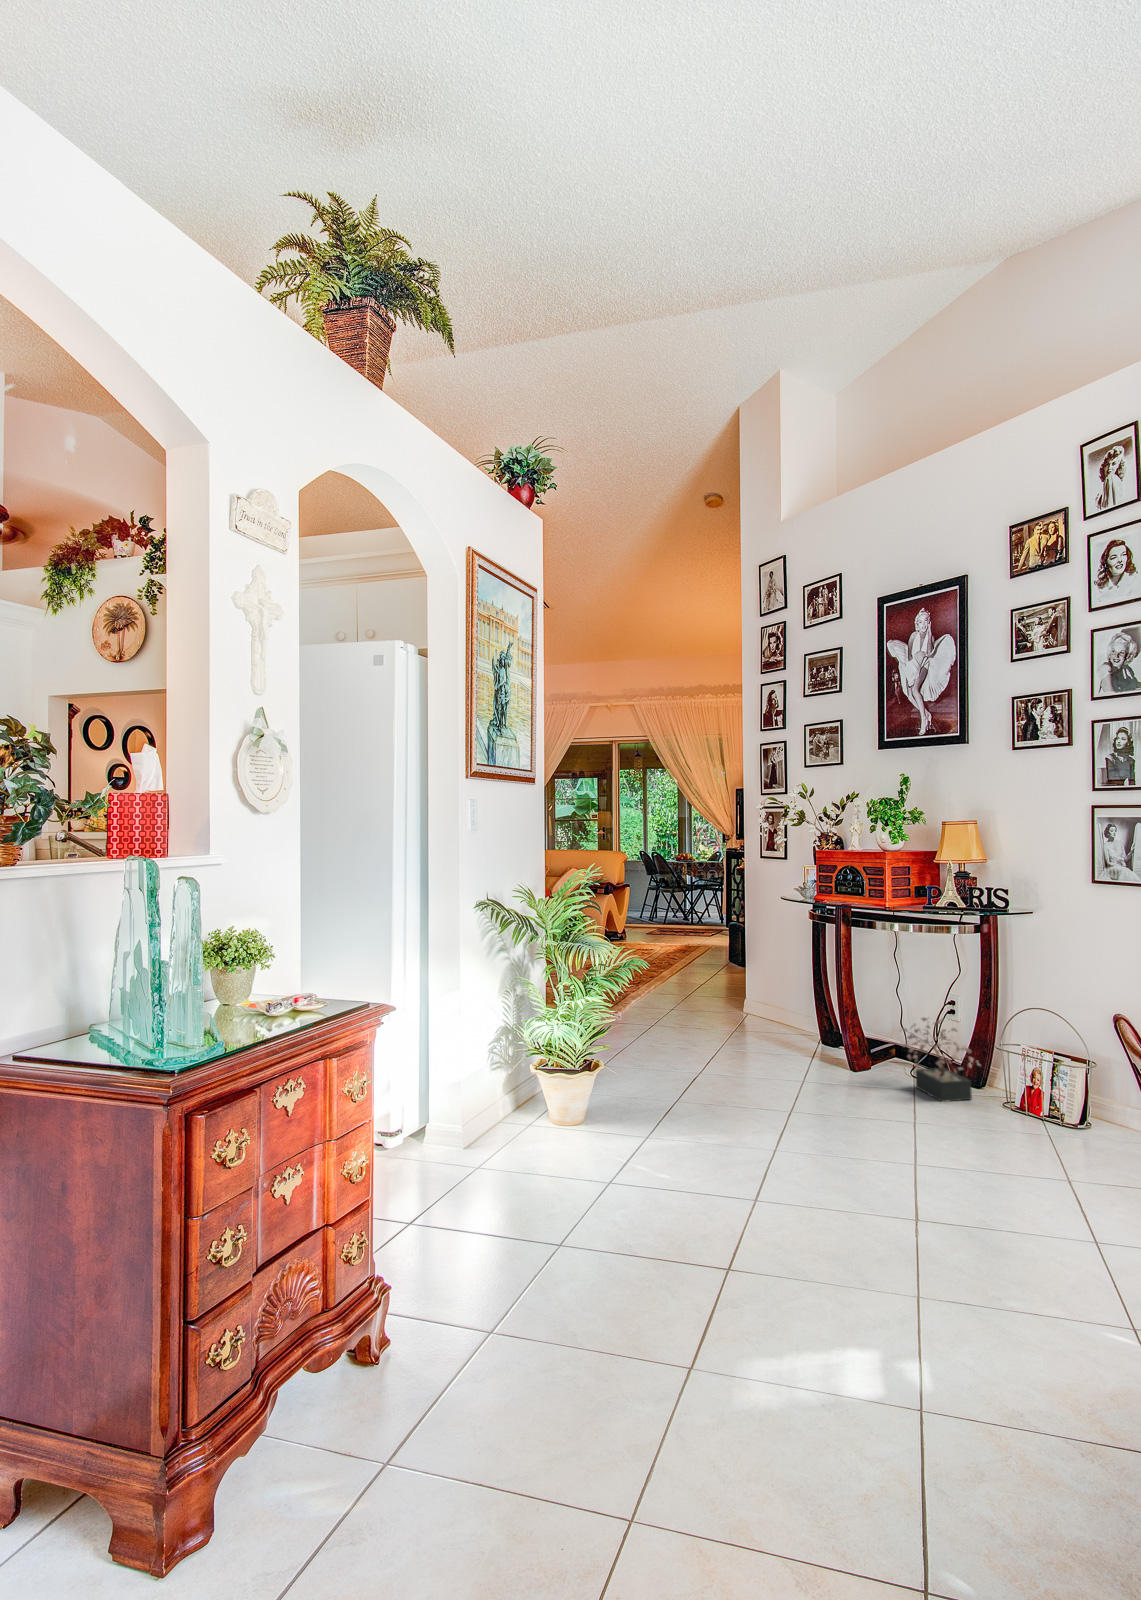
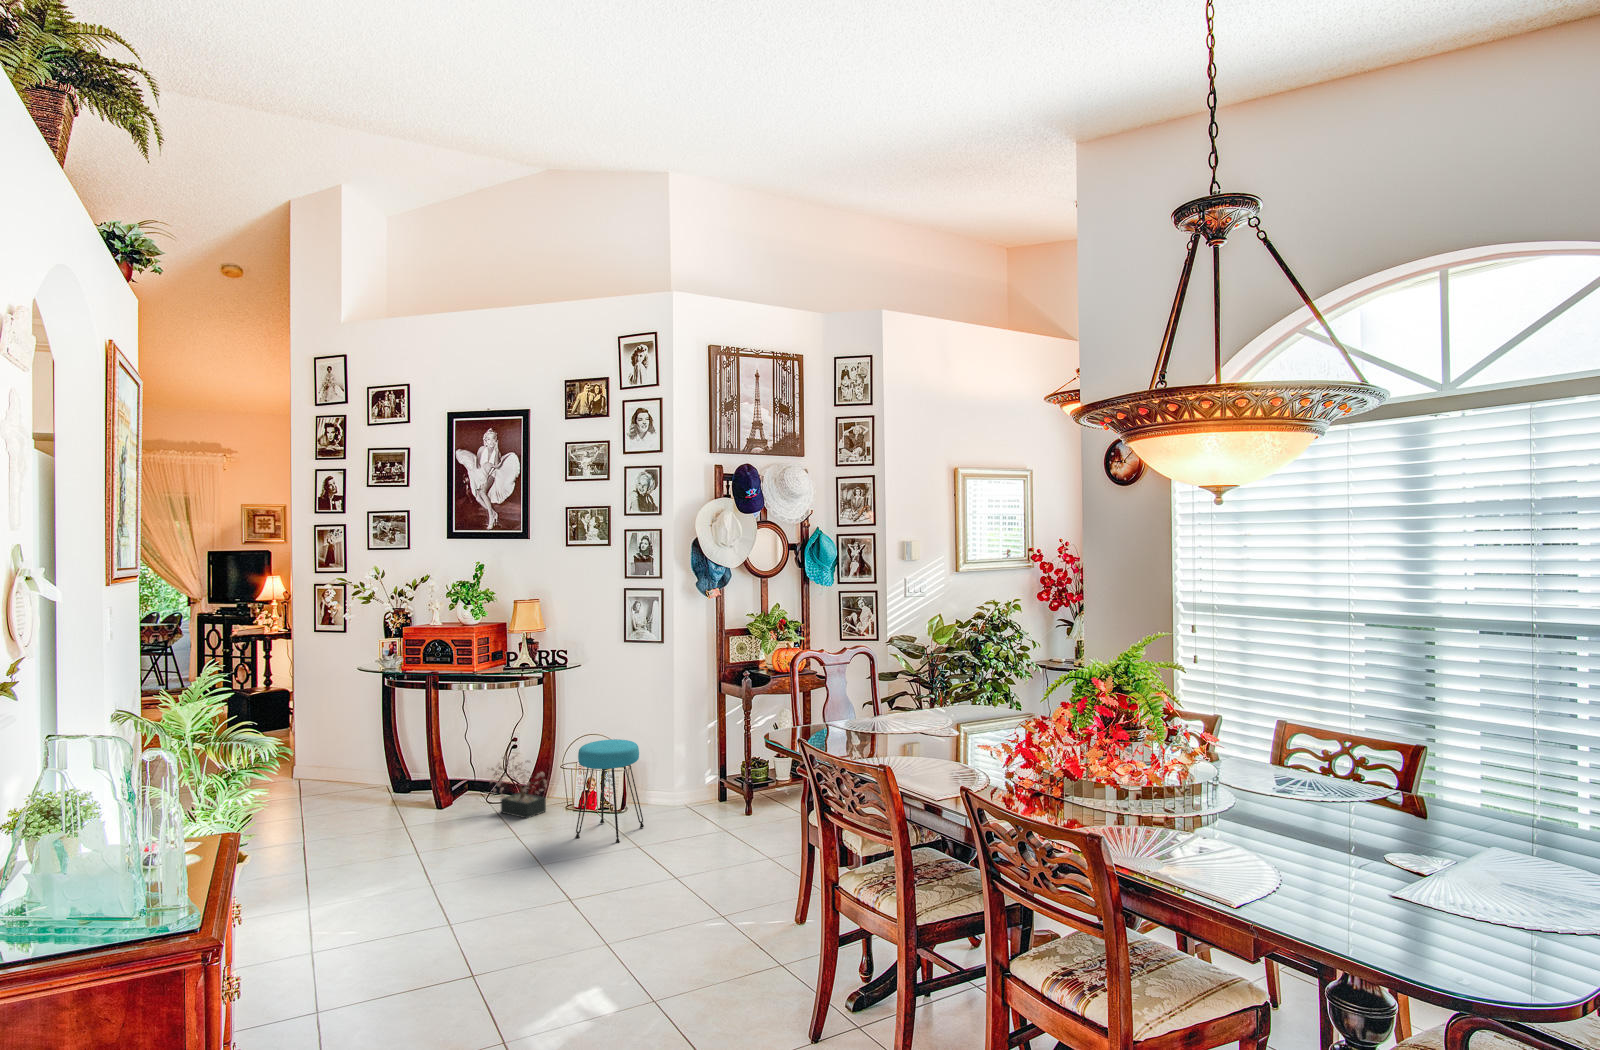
stool: none [981,1013,1093,1163] -> present [575,739,644,842]

